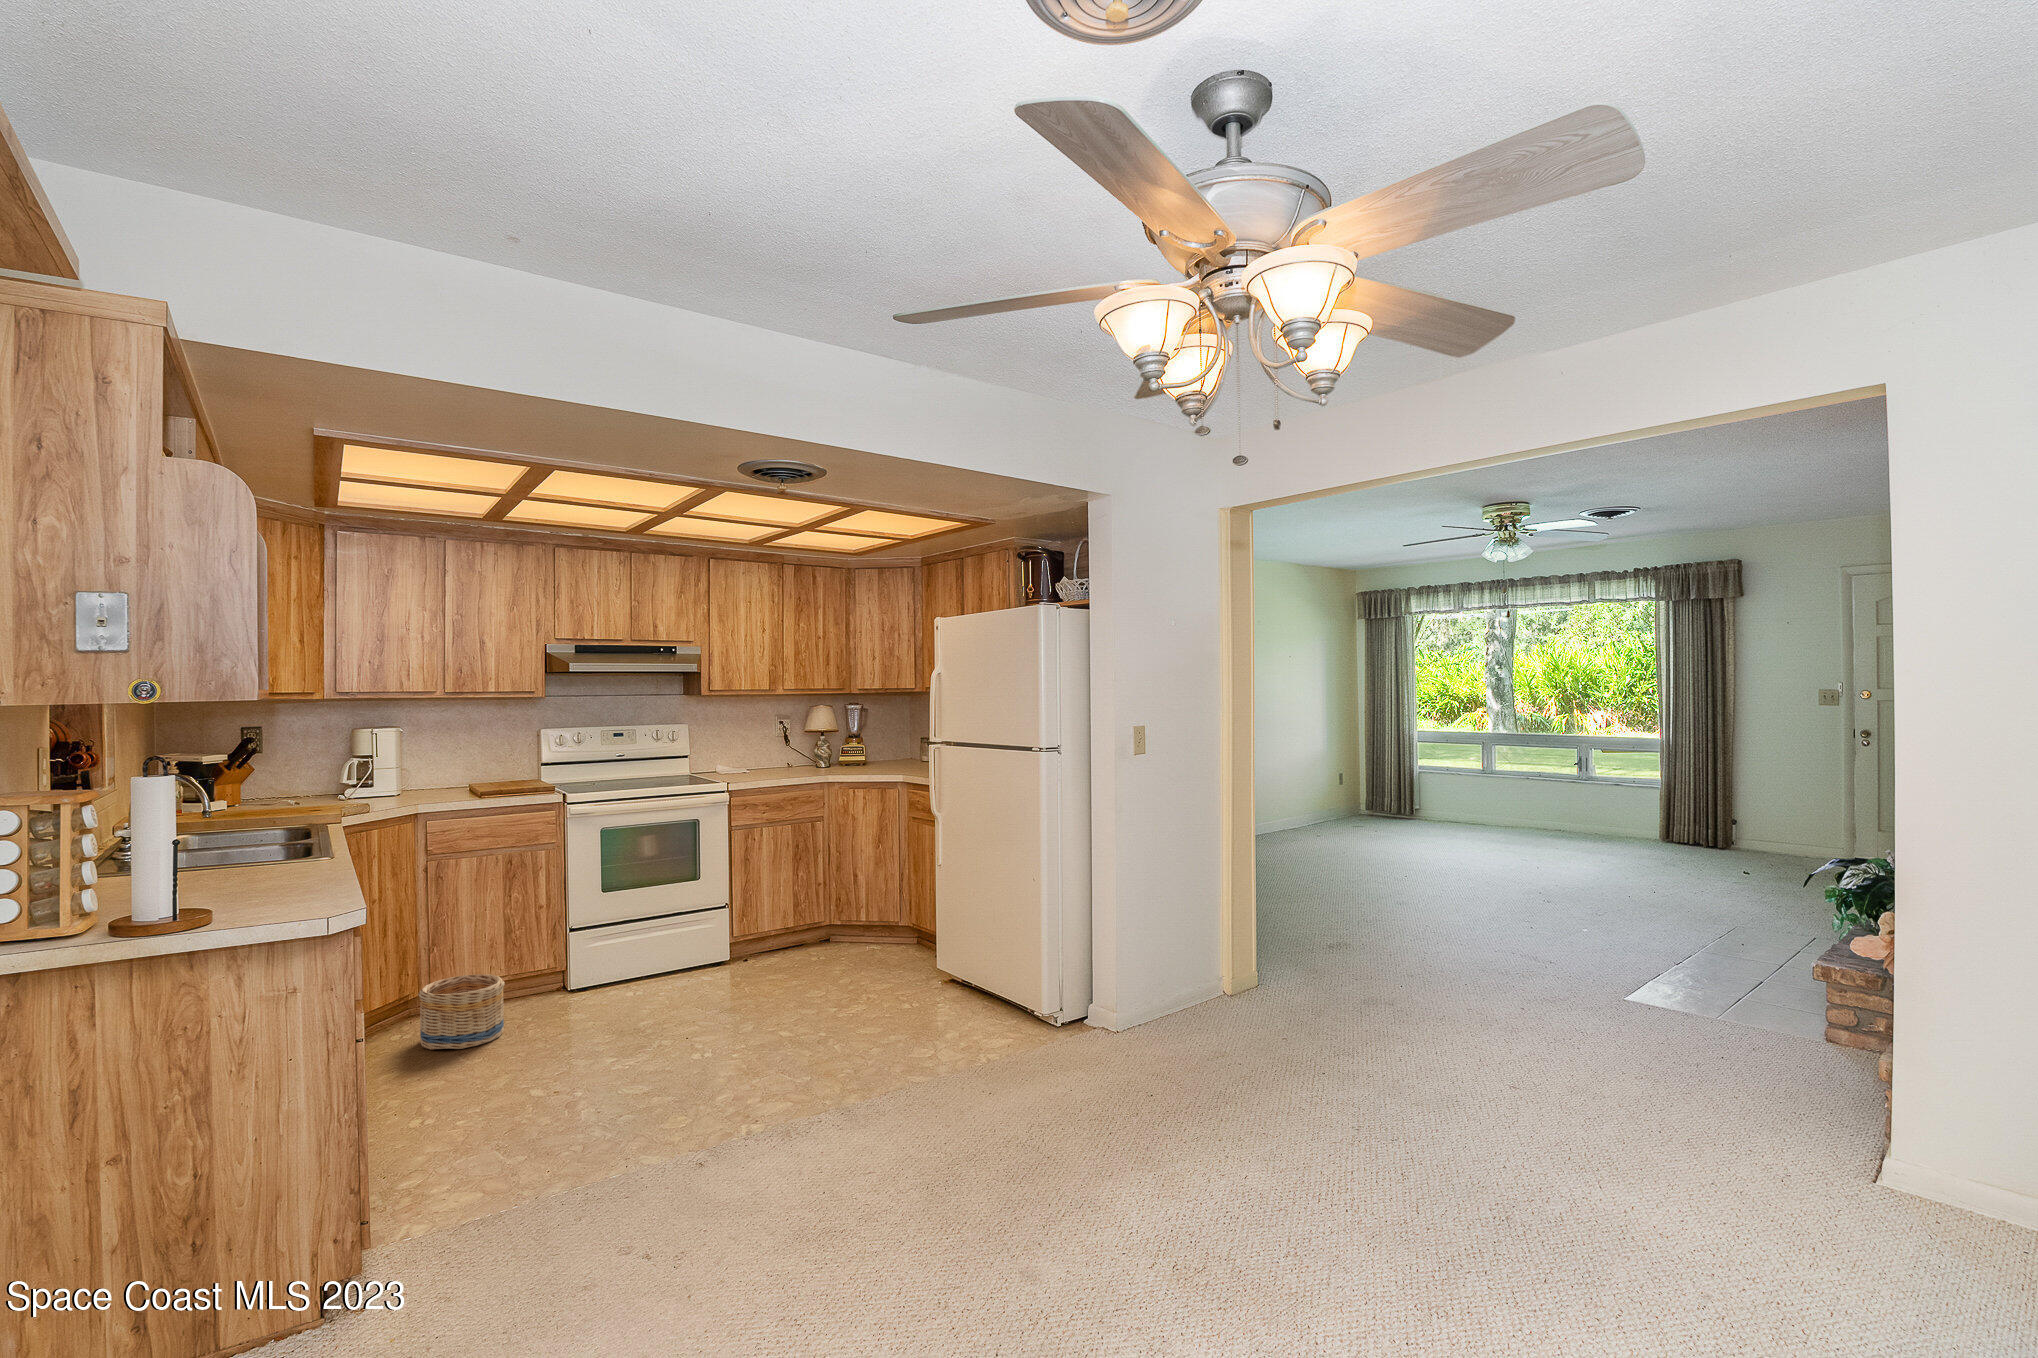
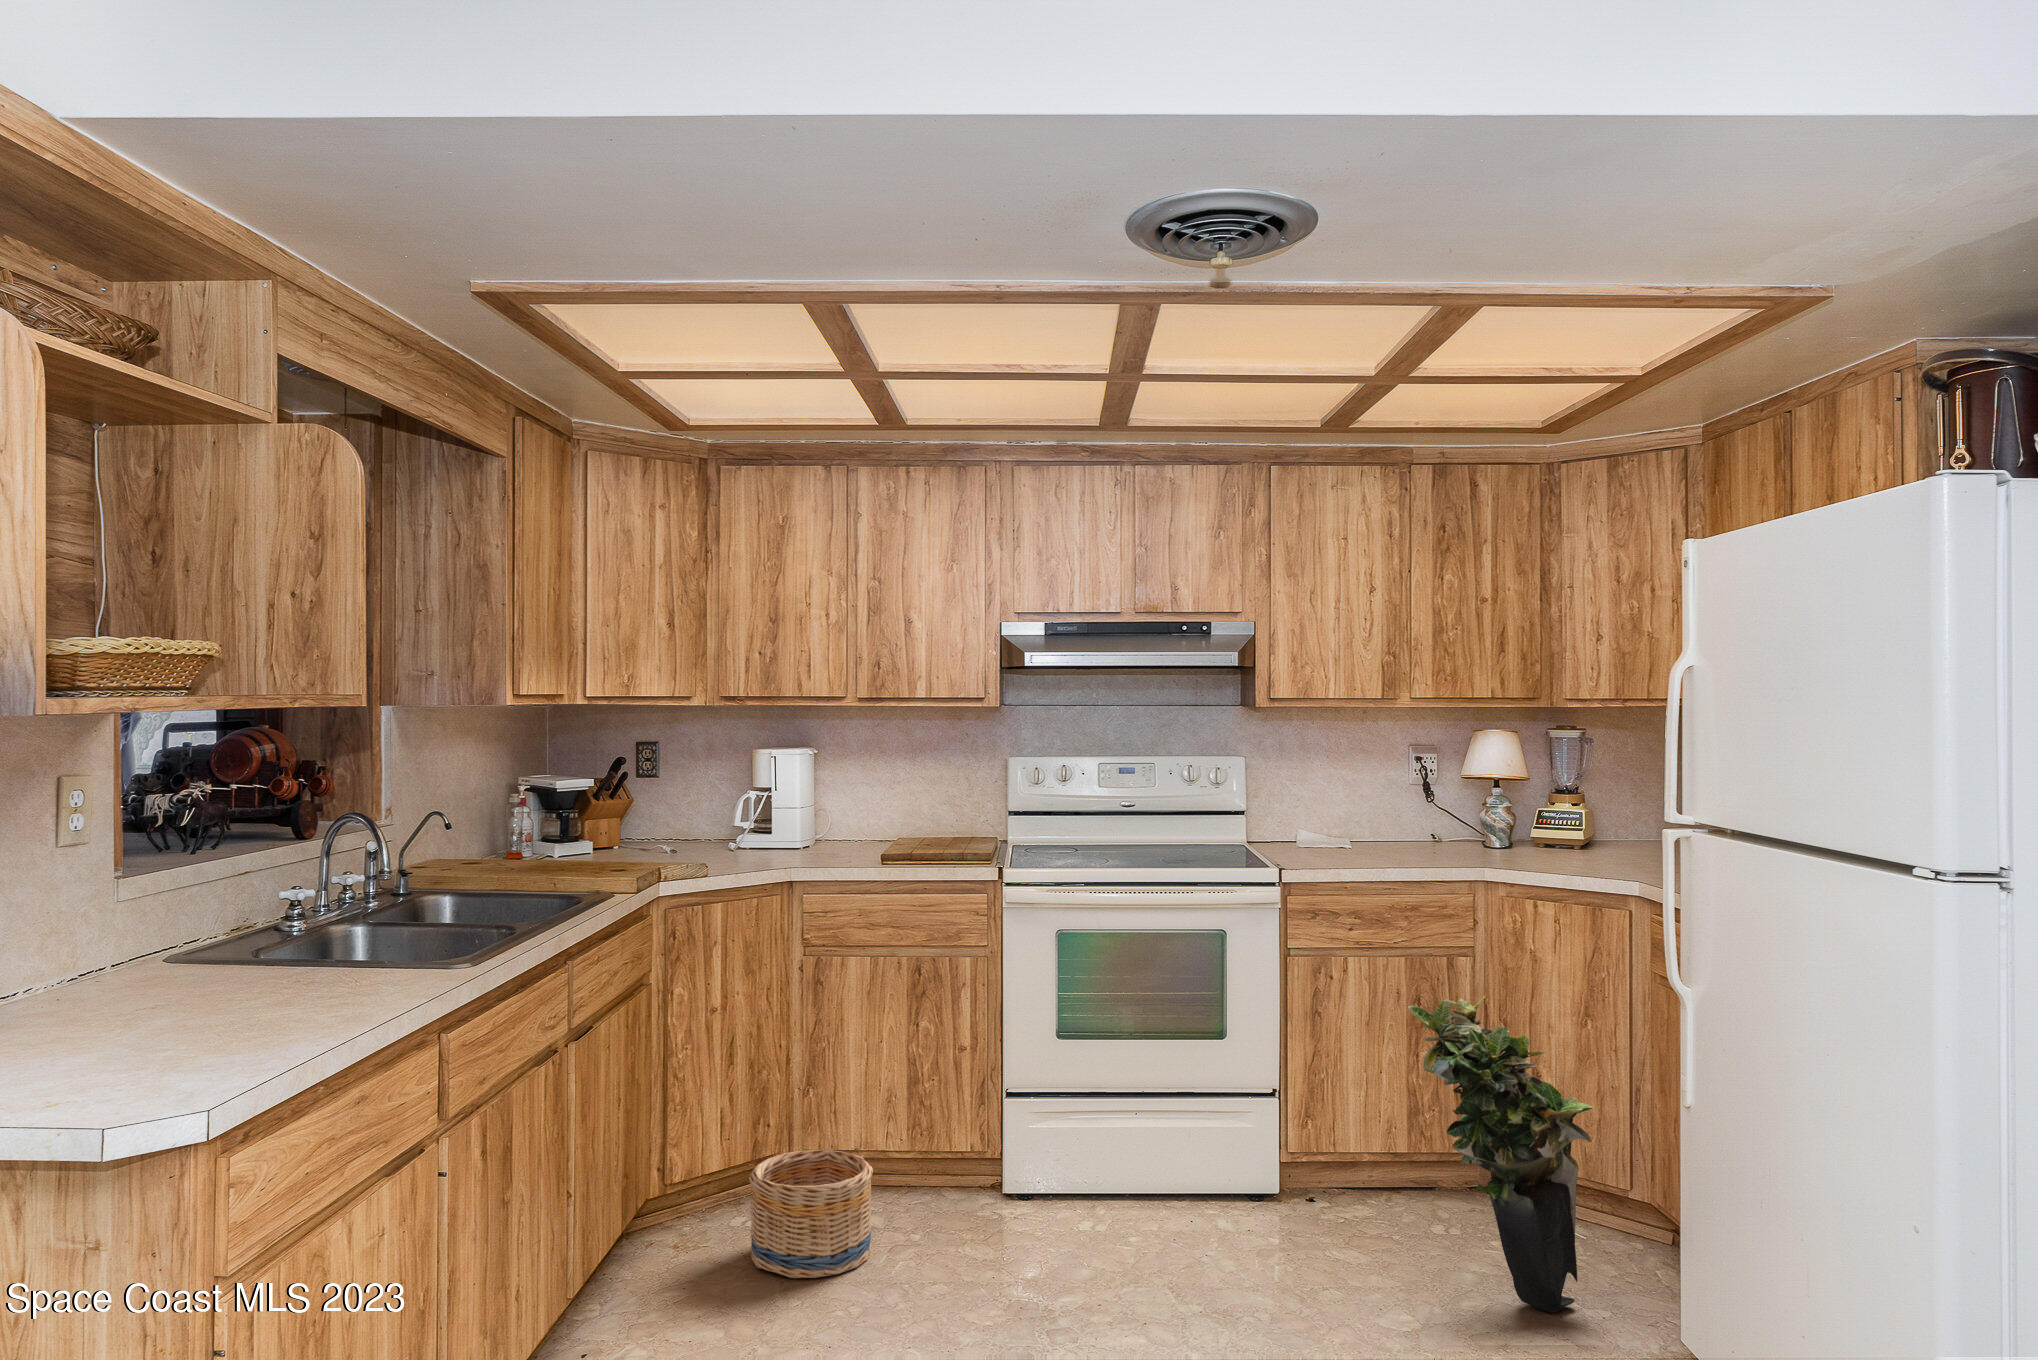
potted plant: none [809,837,897,980] -> present [1408,996,1593,1313]

